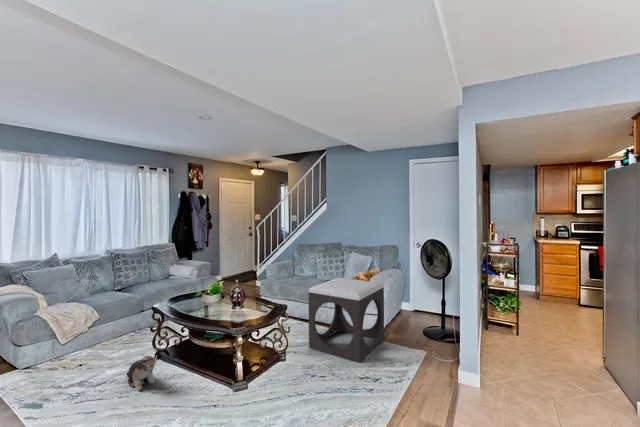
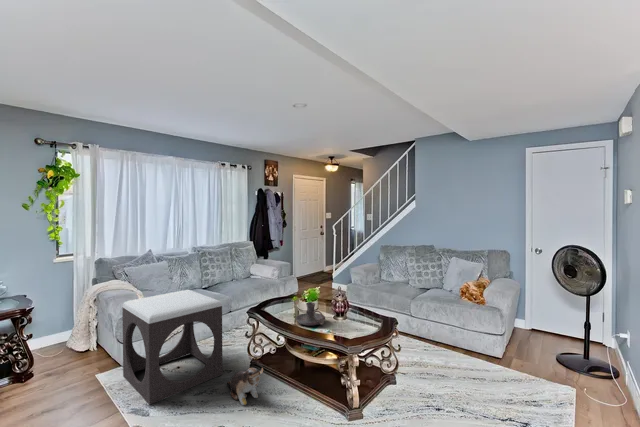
footstool: present [308,278,384,363] -> present [122,290,223,404]
candle holder: none [195,295,223,315] -> present [296,302,325,325]

